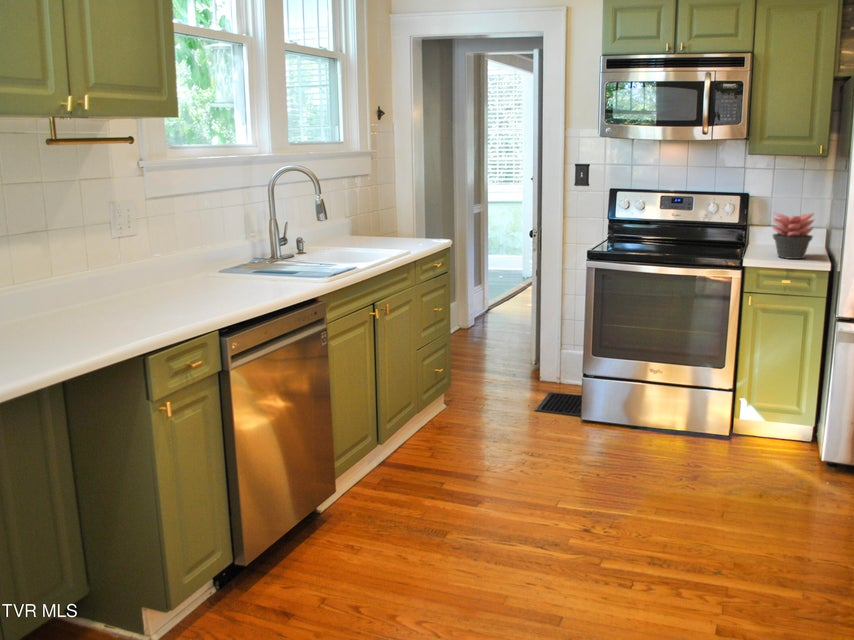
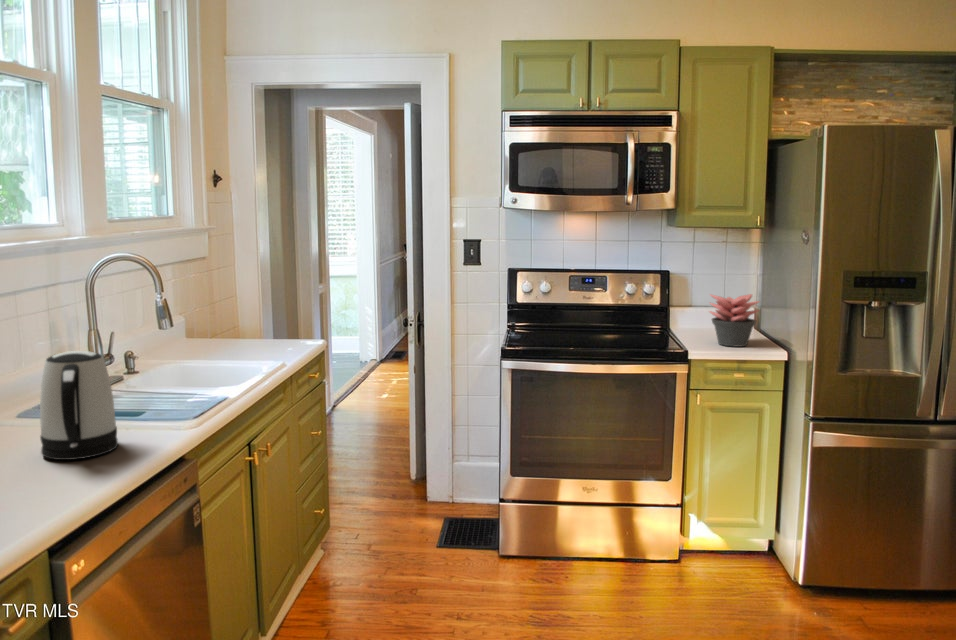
kettle: none [245,228,287,289] -> present [40,351,118,460]

